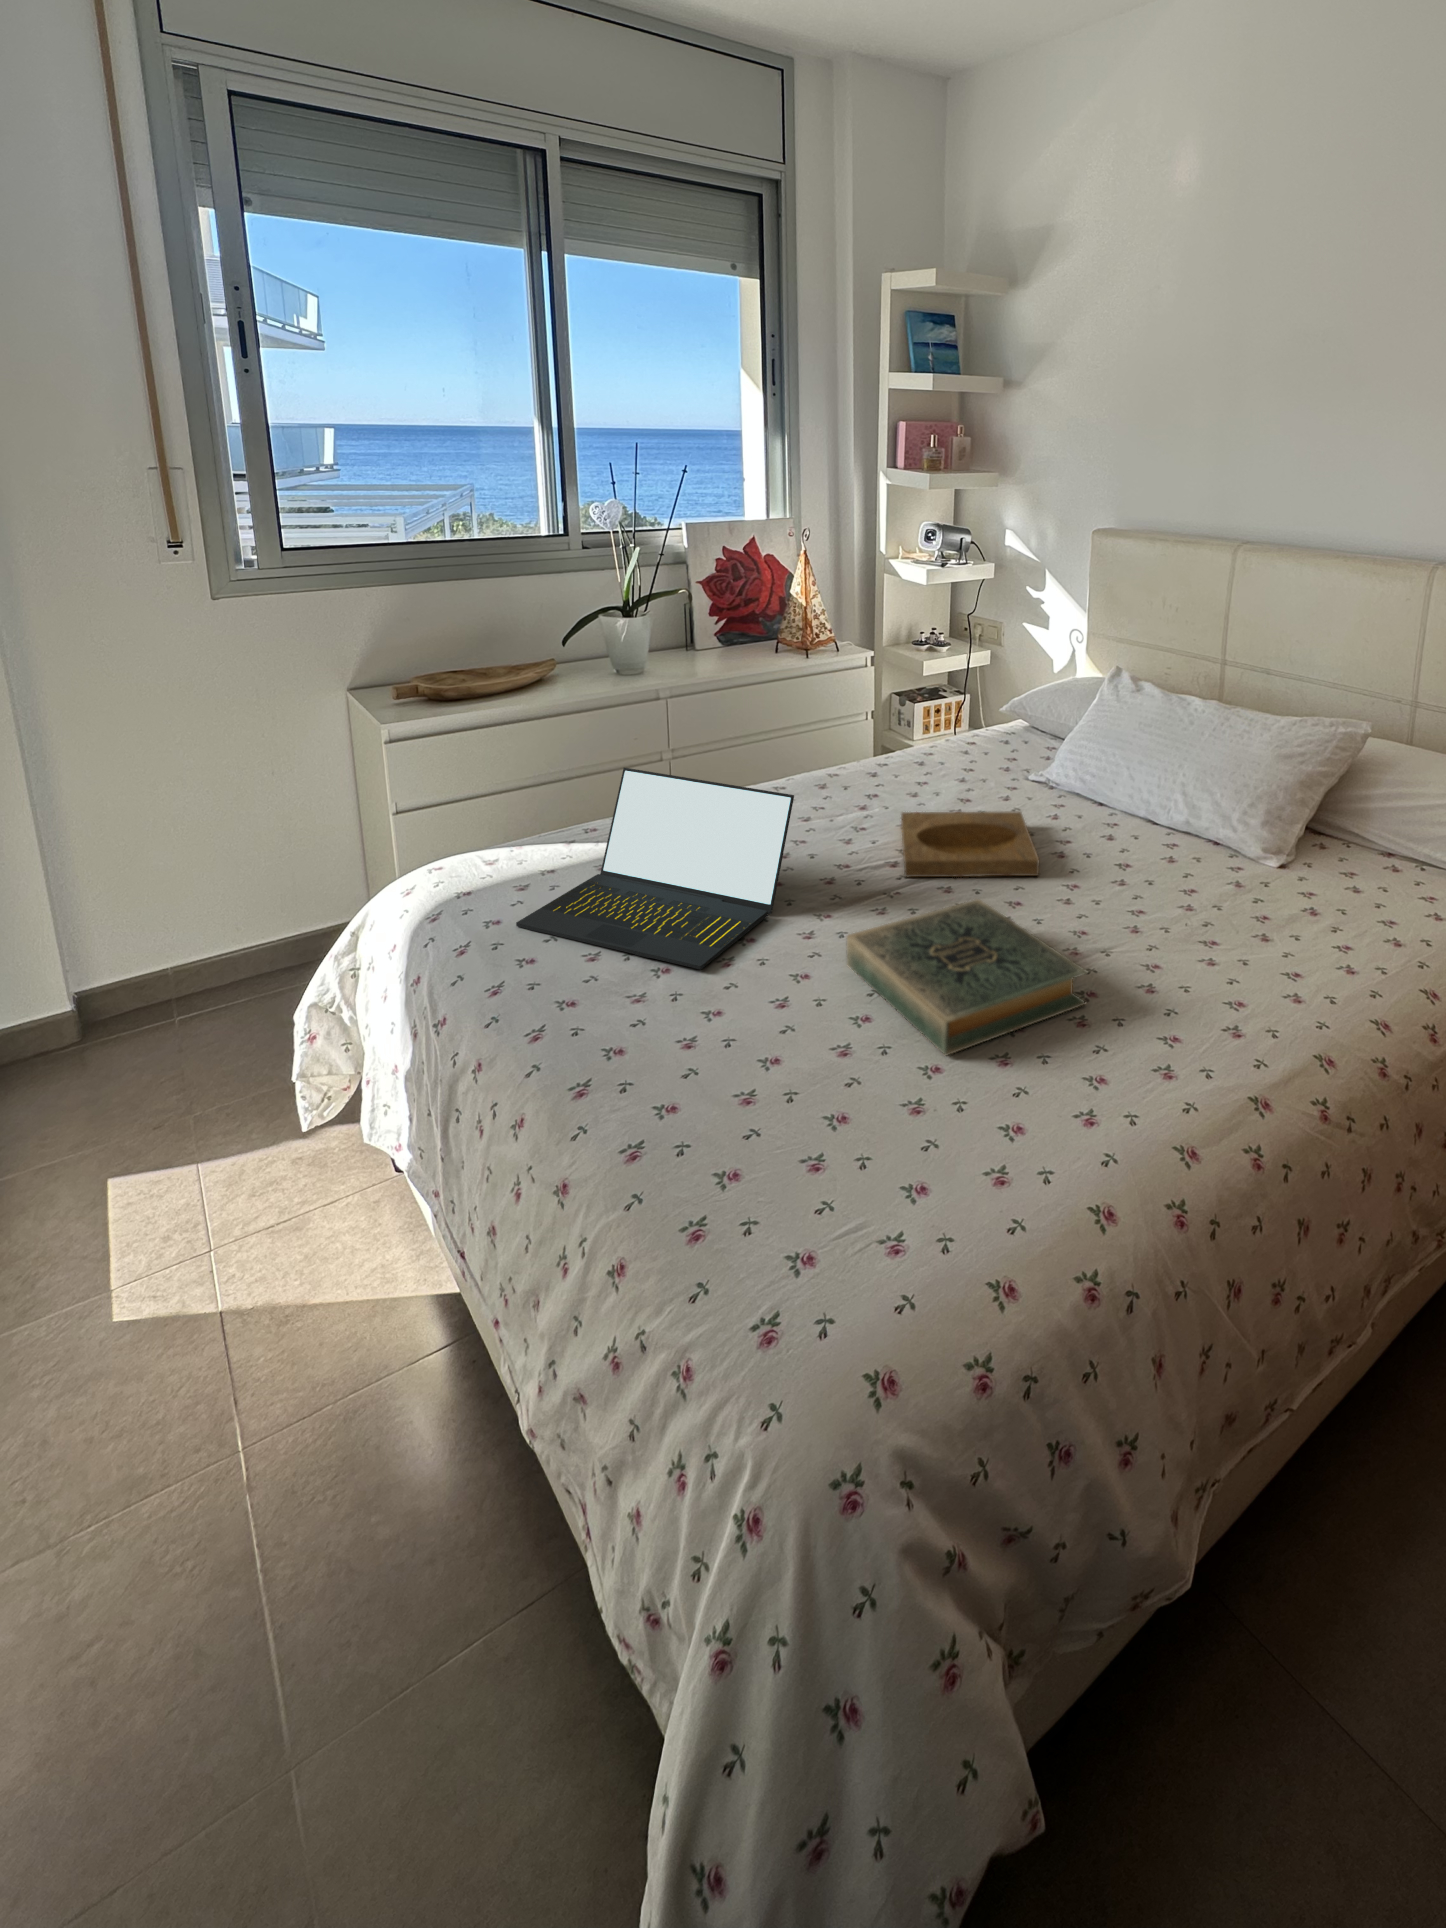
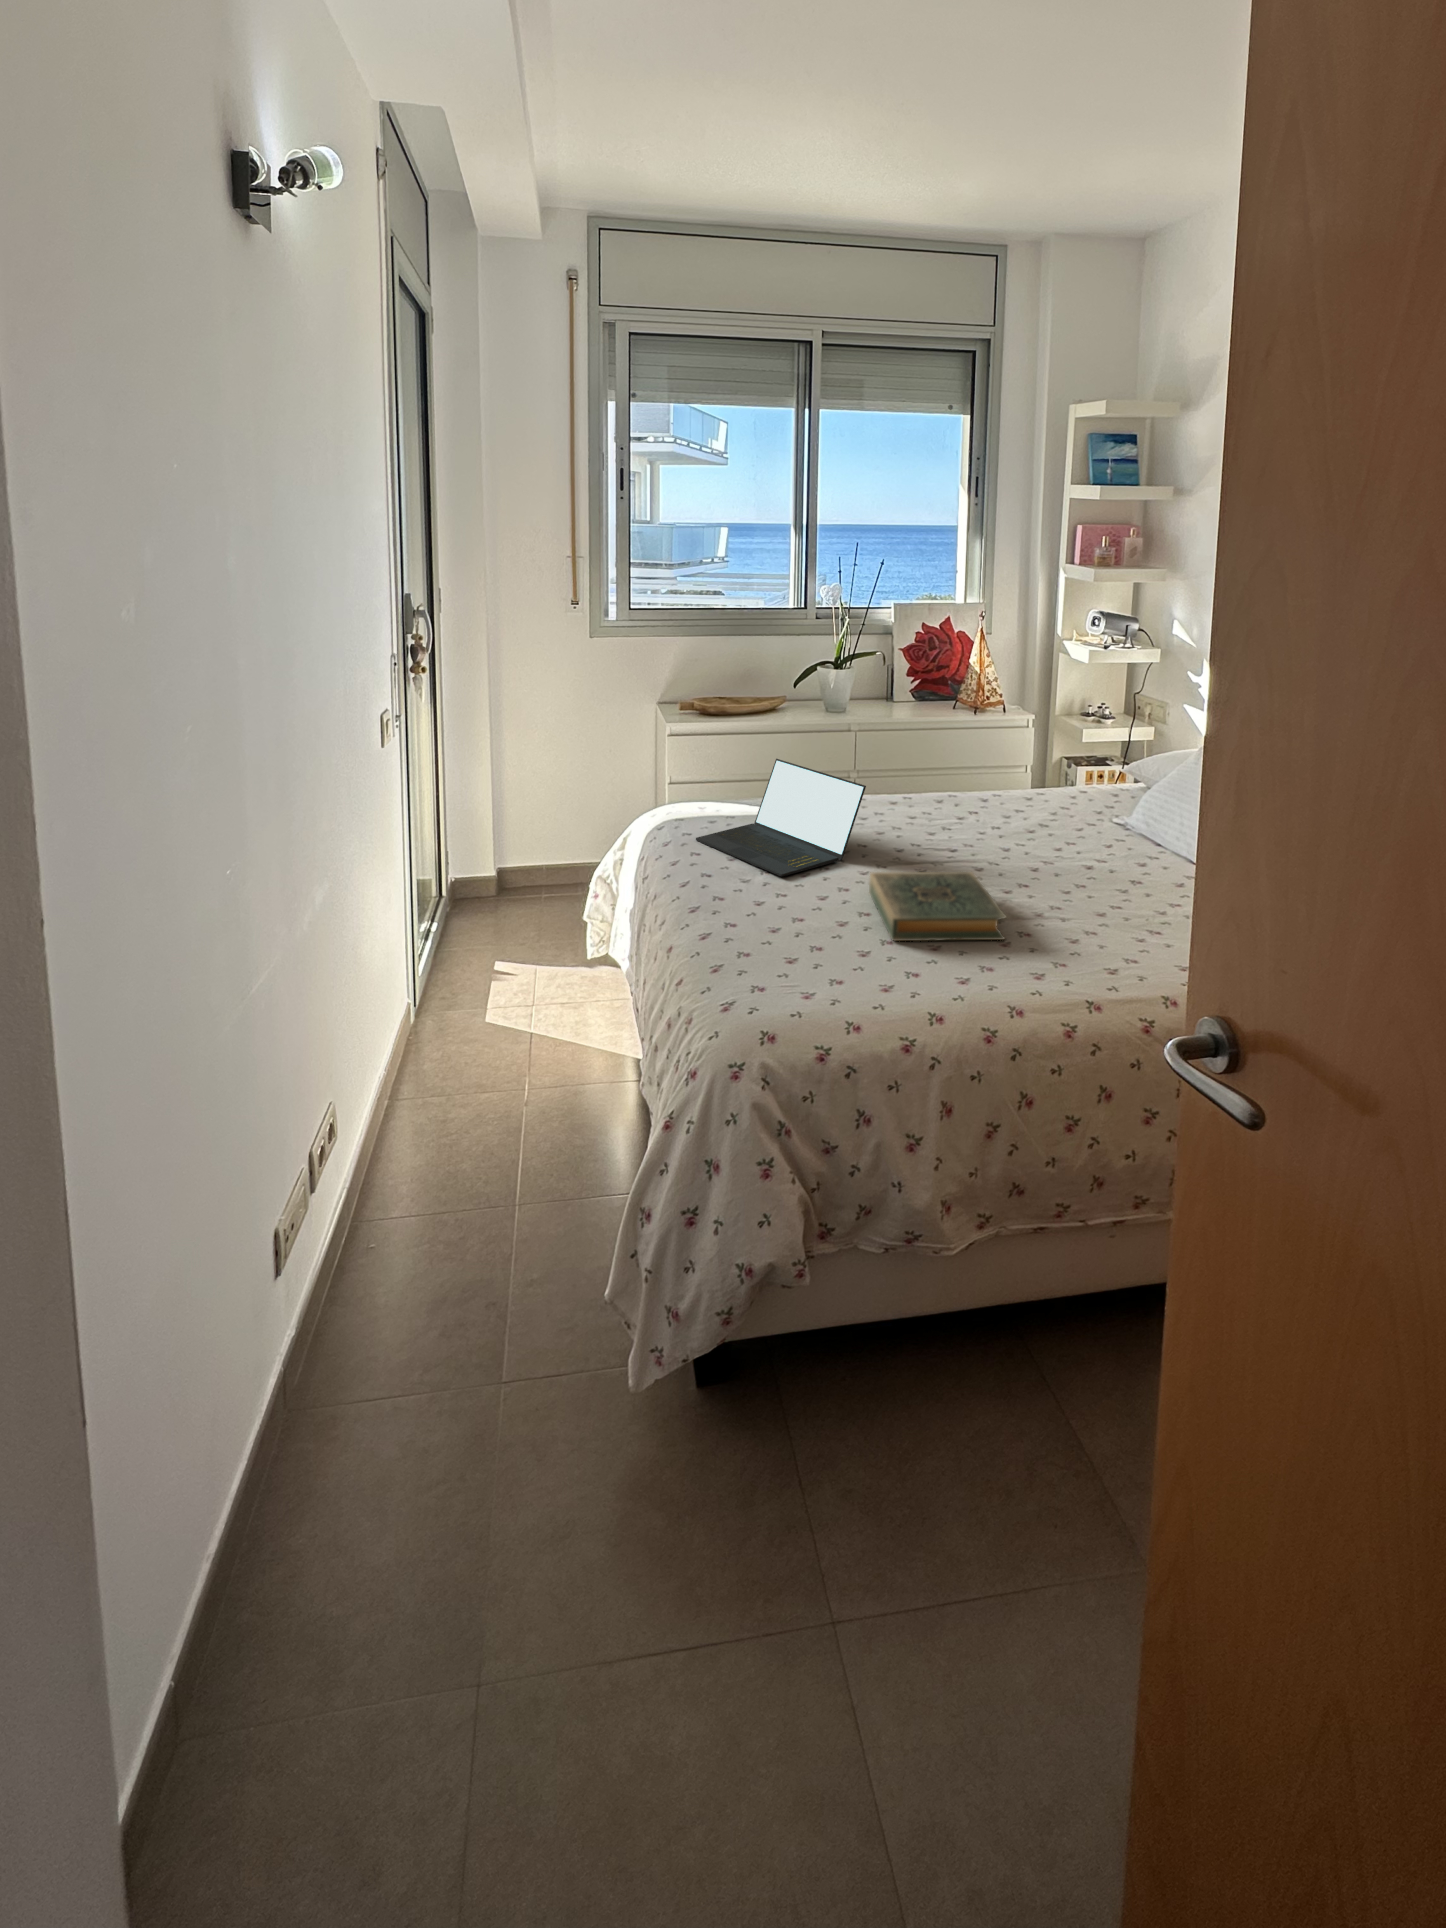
tray: present [901,811,1039,877] -> none [944,822,1060,875]

